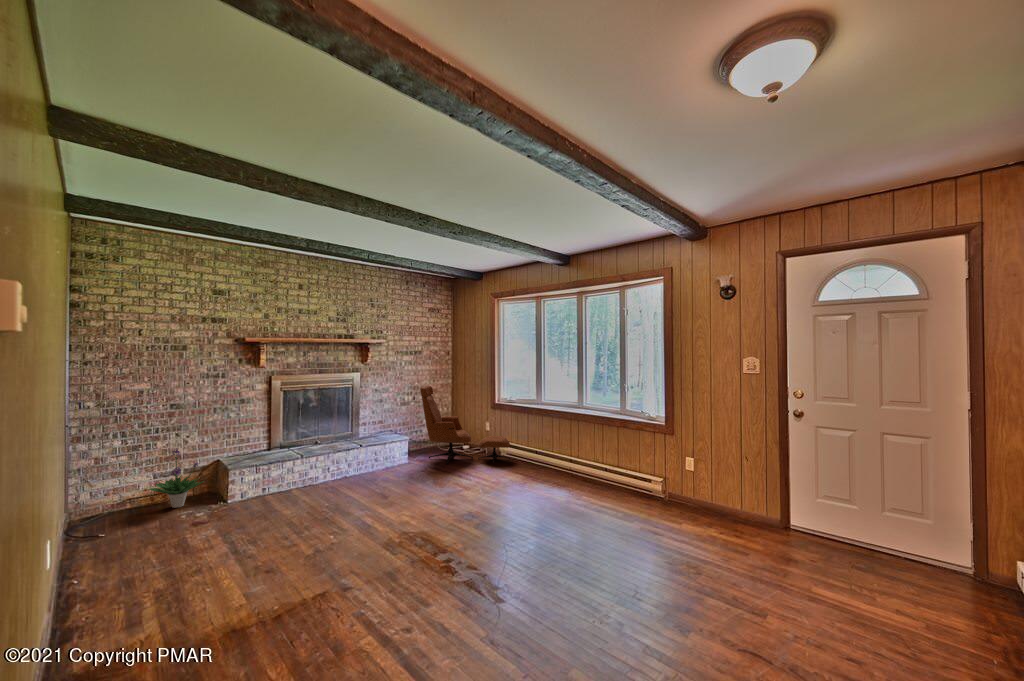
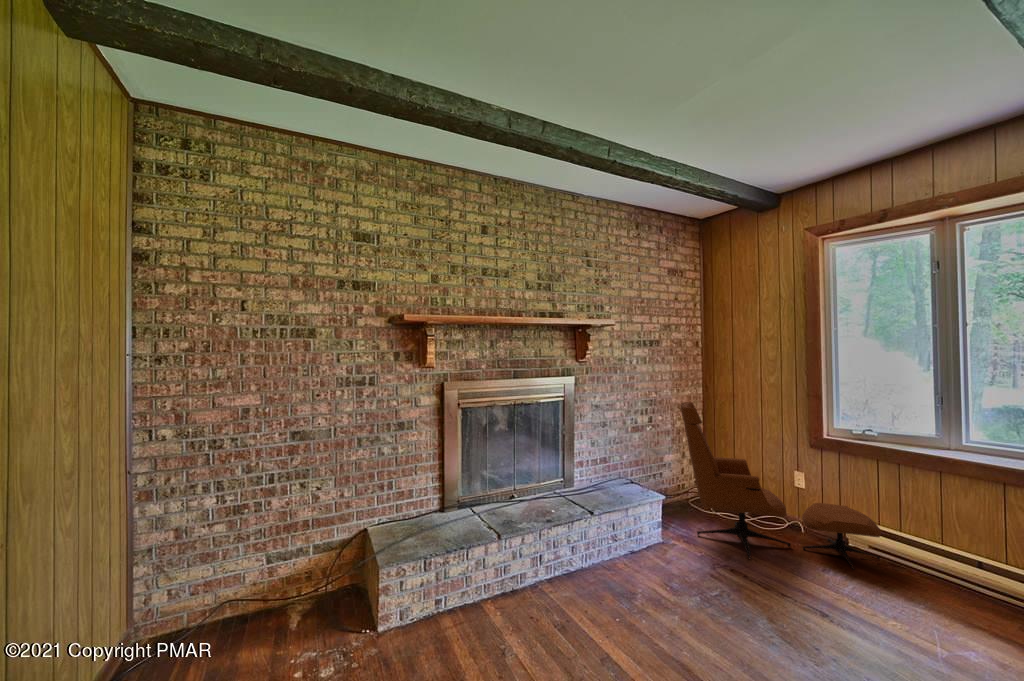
potted plant: present [150,448,204,508] -> none [254,514,343,629]

